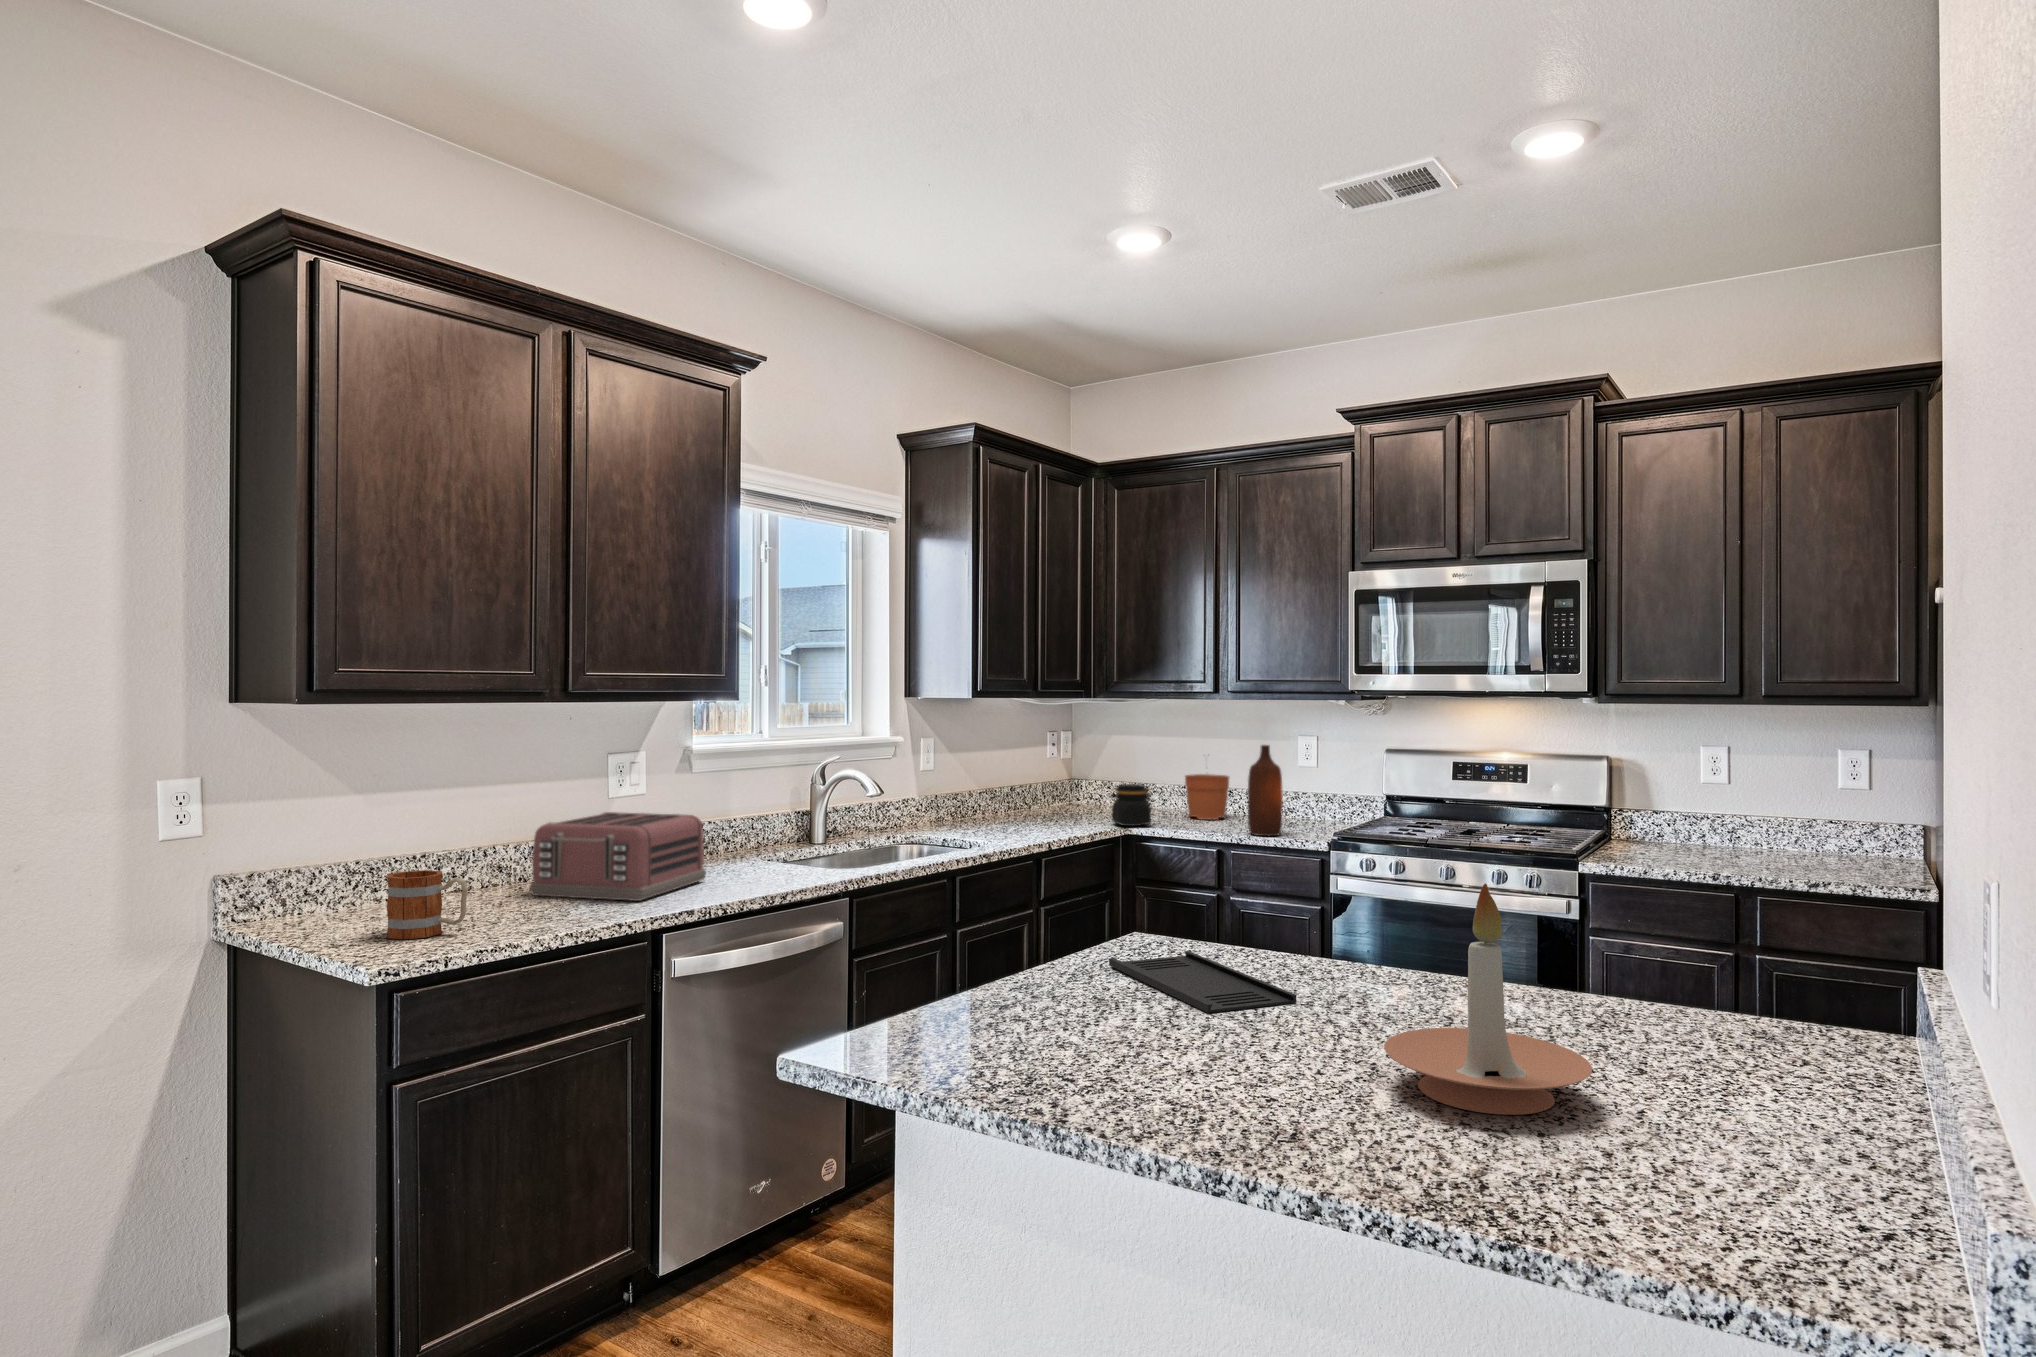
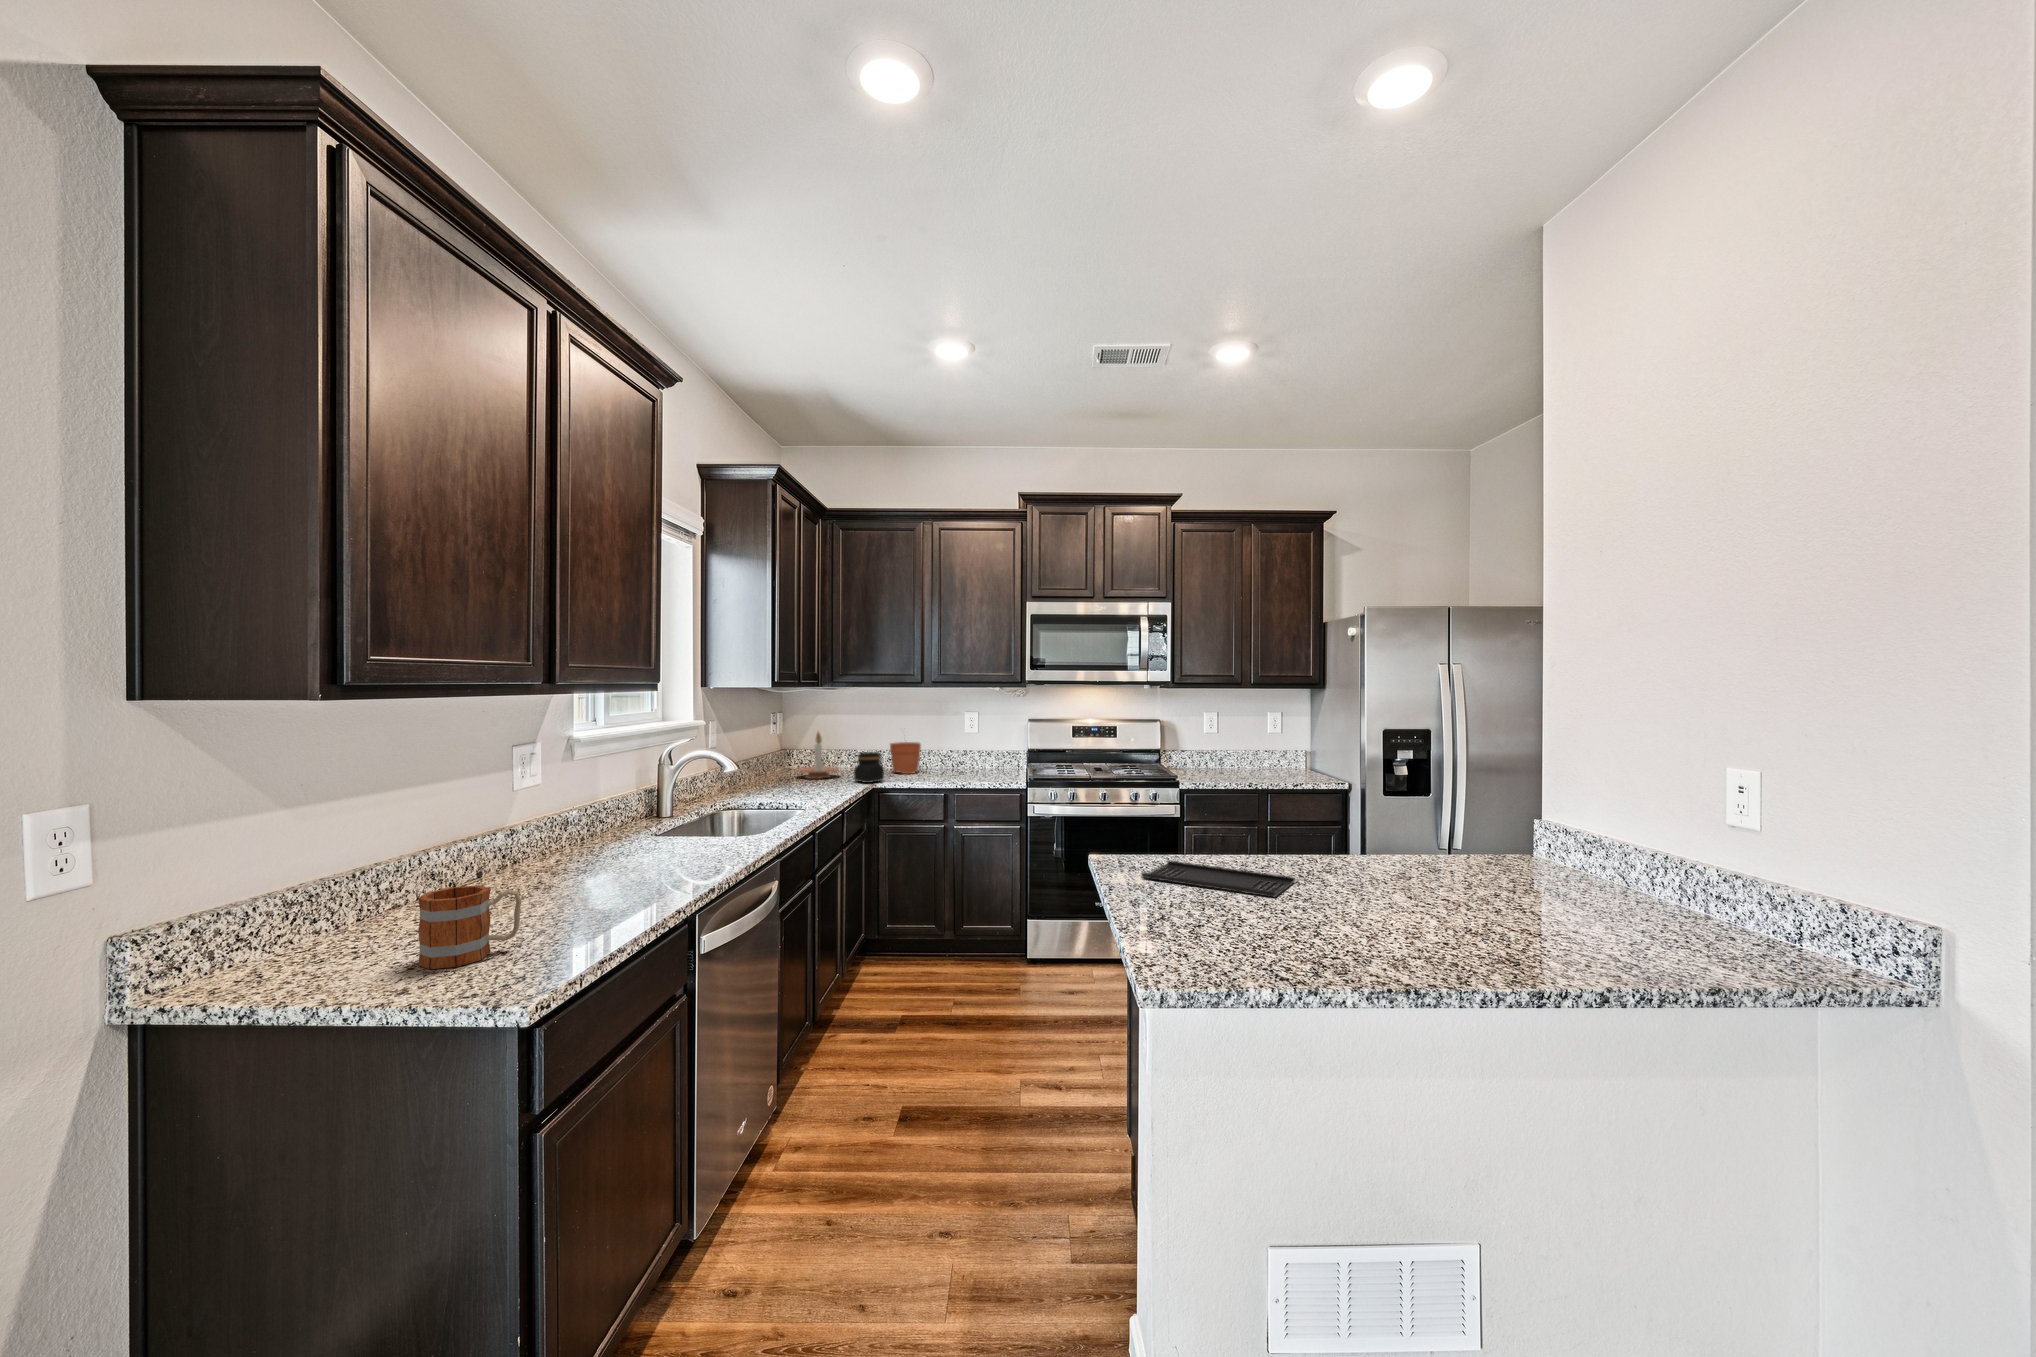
bottle: present [1248,745,1283,836] -> none [954,720,977,782]
toaster: present [530,812,706,901] -> none [491,802,646,899]
candle holder: present [1384,883,1592,1115] -> present [797,732,839,779]

